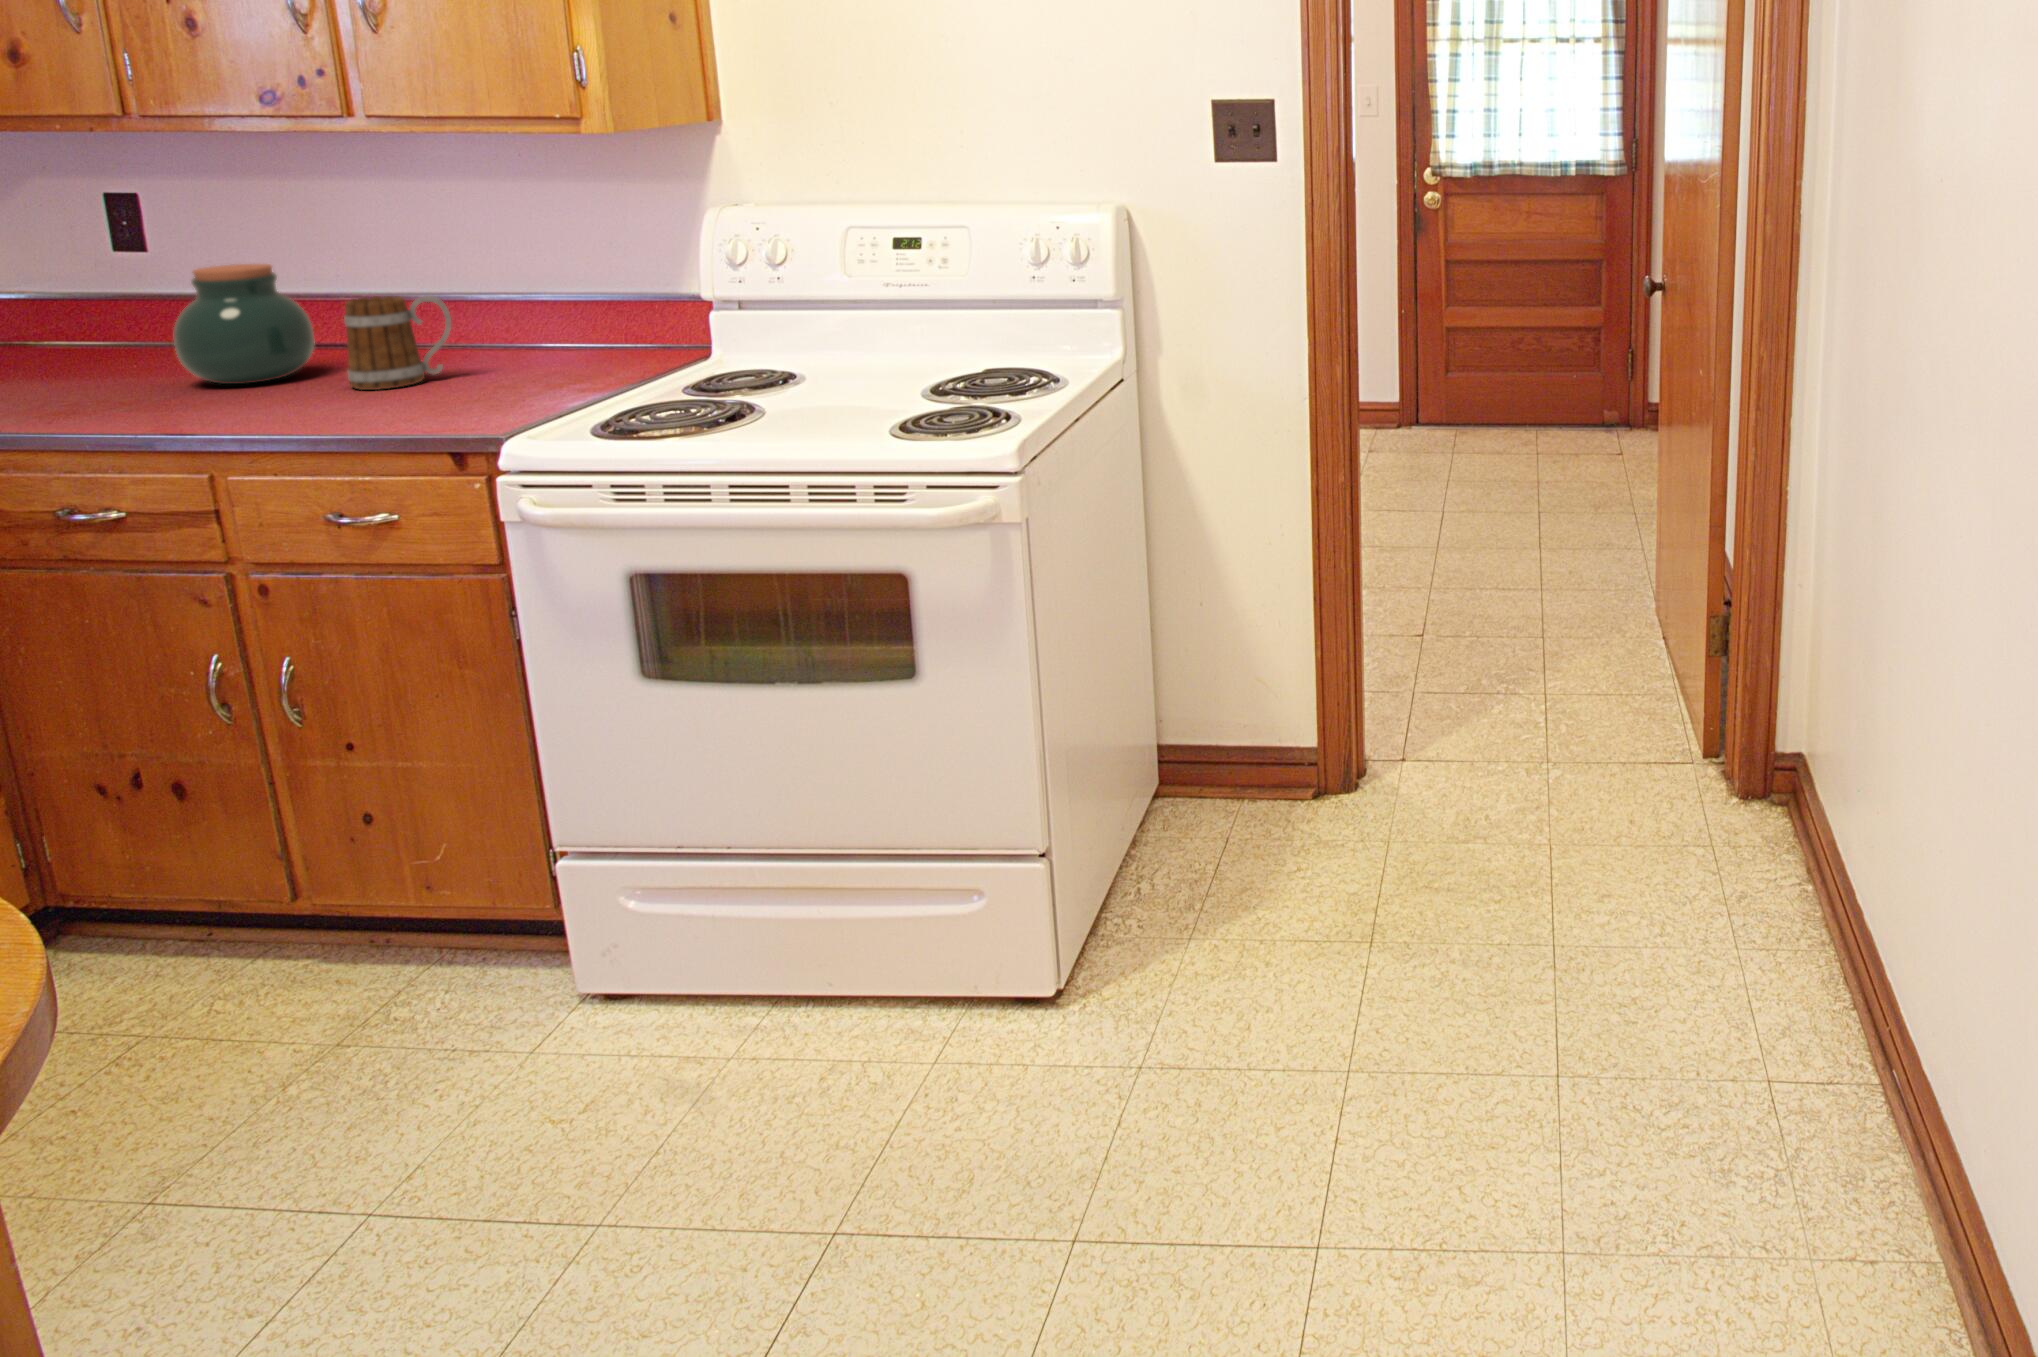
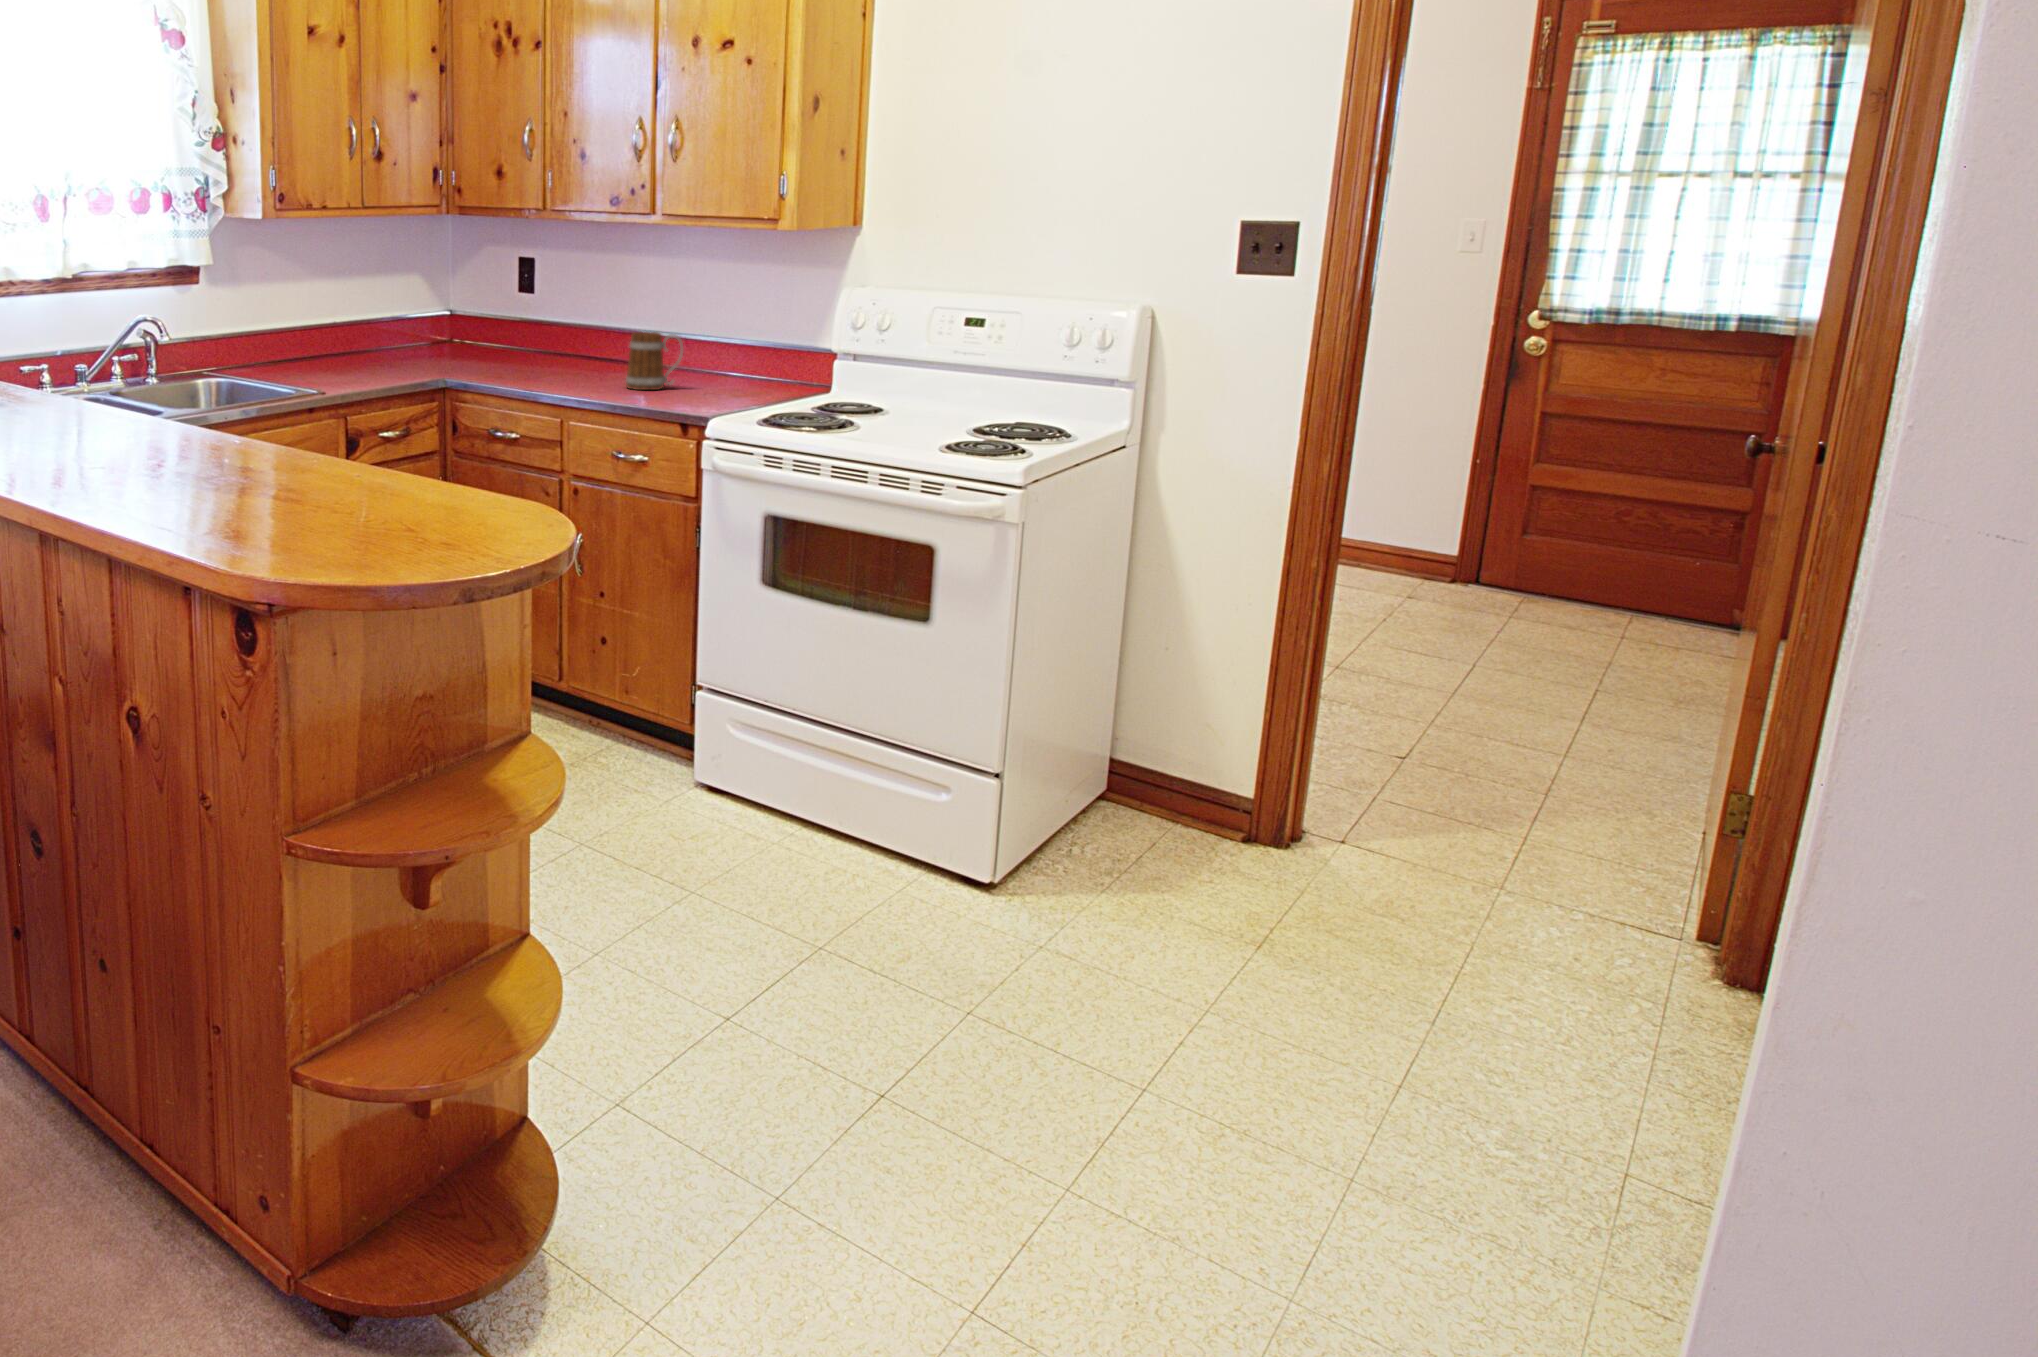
jar: present [173,264,315,384] -> none [546,307,610,380]

